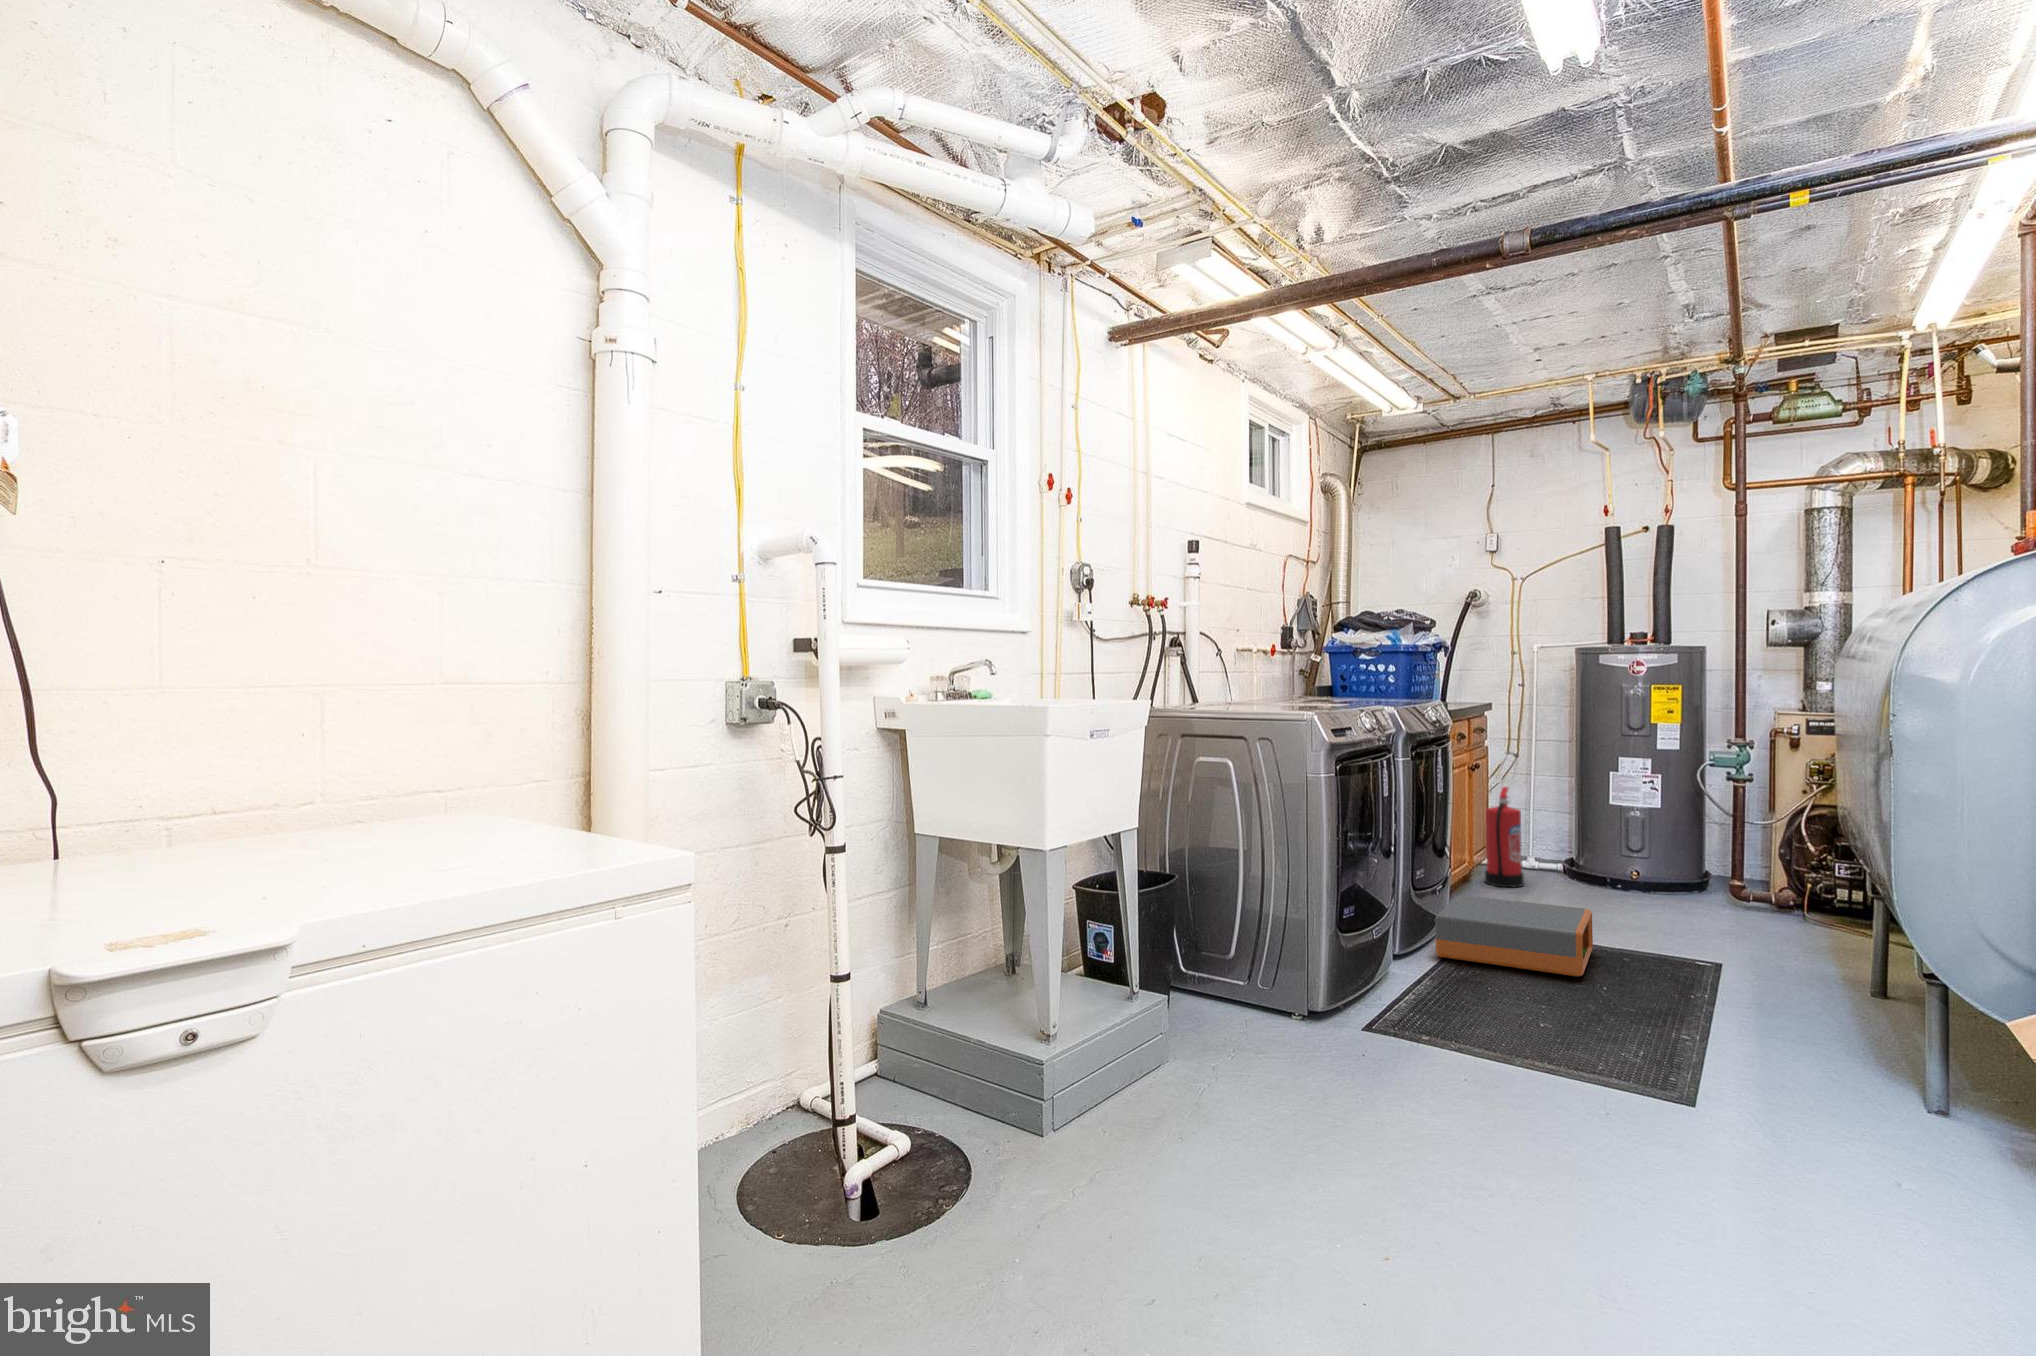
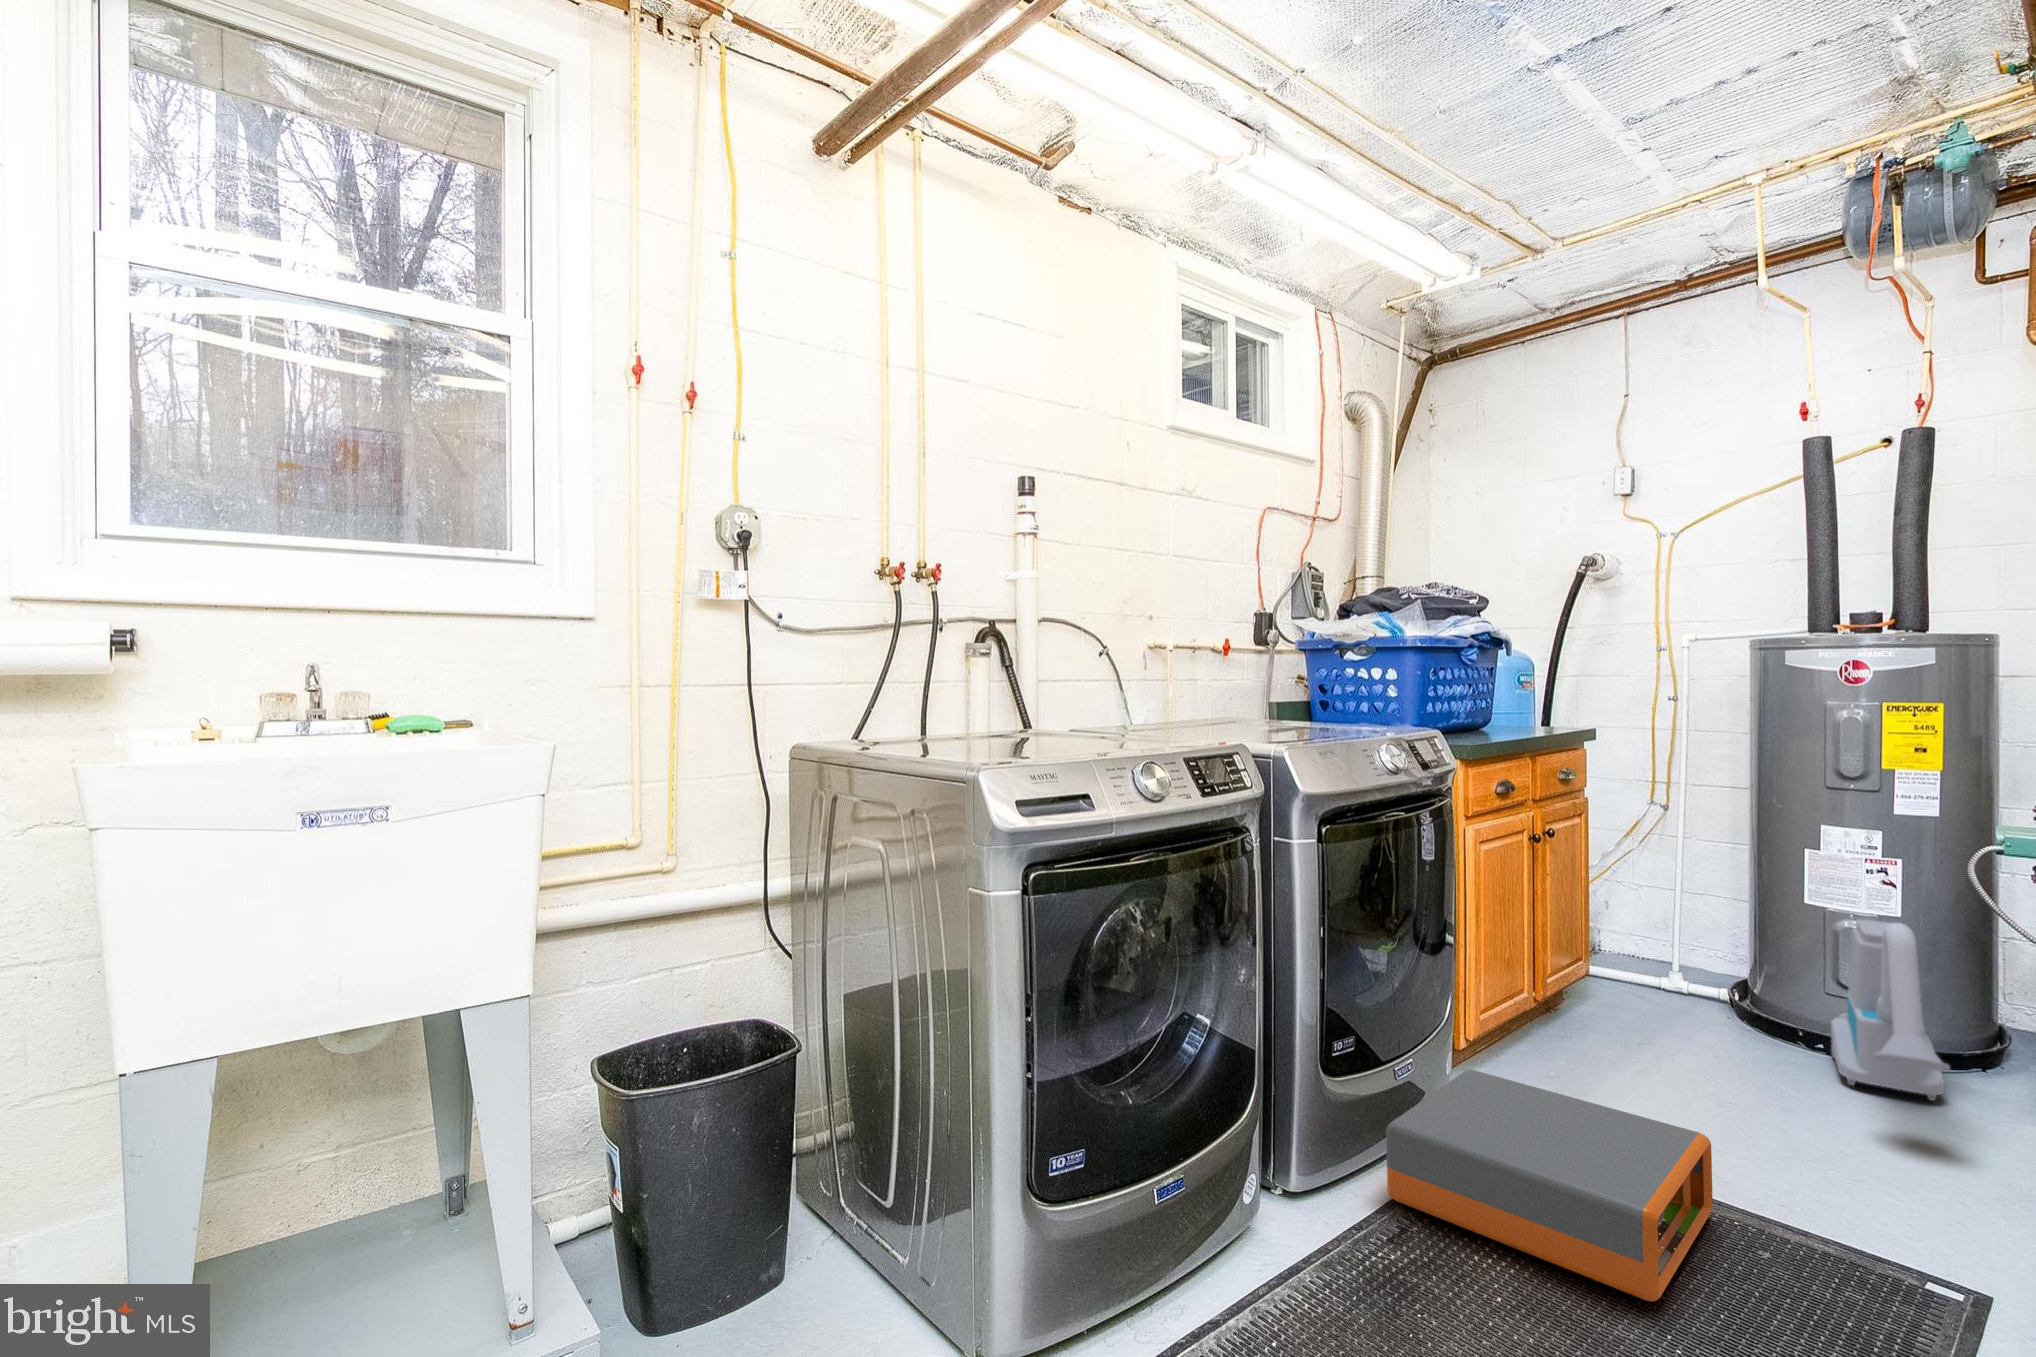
fire extinguisher: present [1485,787,1524,887] -> none [1581,861,1646,1028]
vacuum cleaner: none [1625,806,1692,906] -> present [1831,919,1950,1101]

